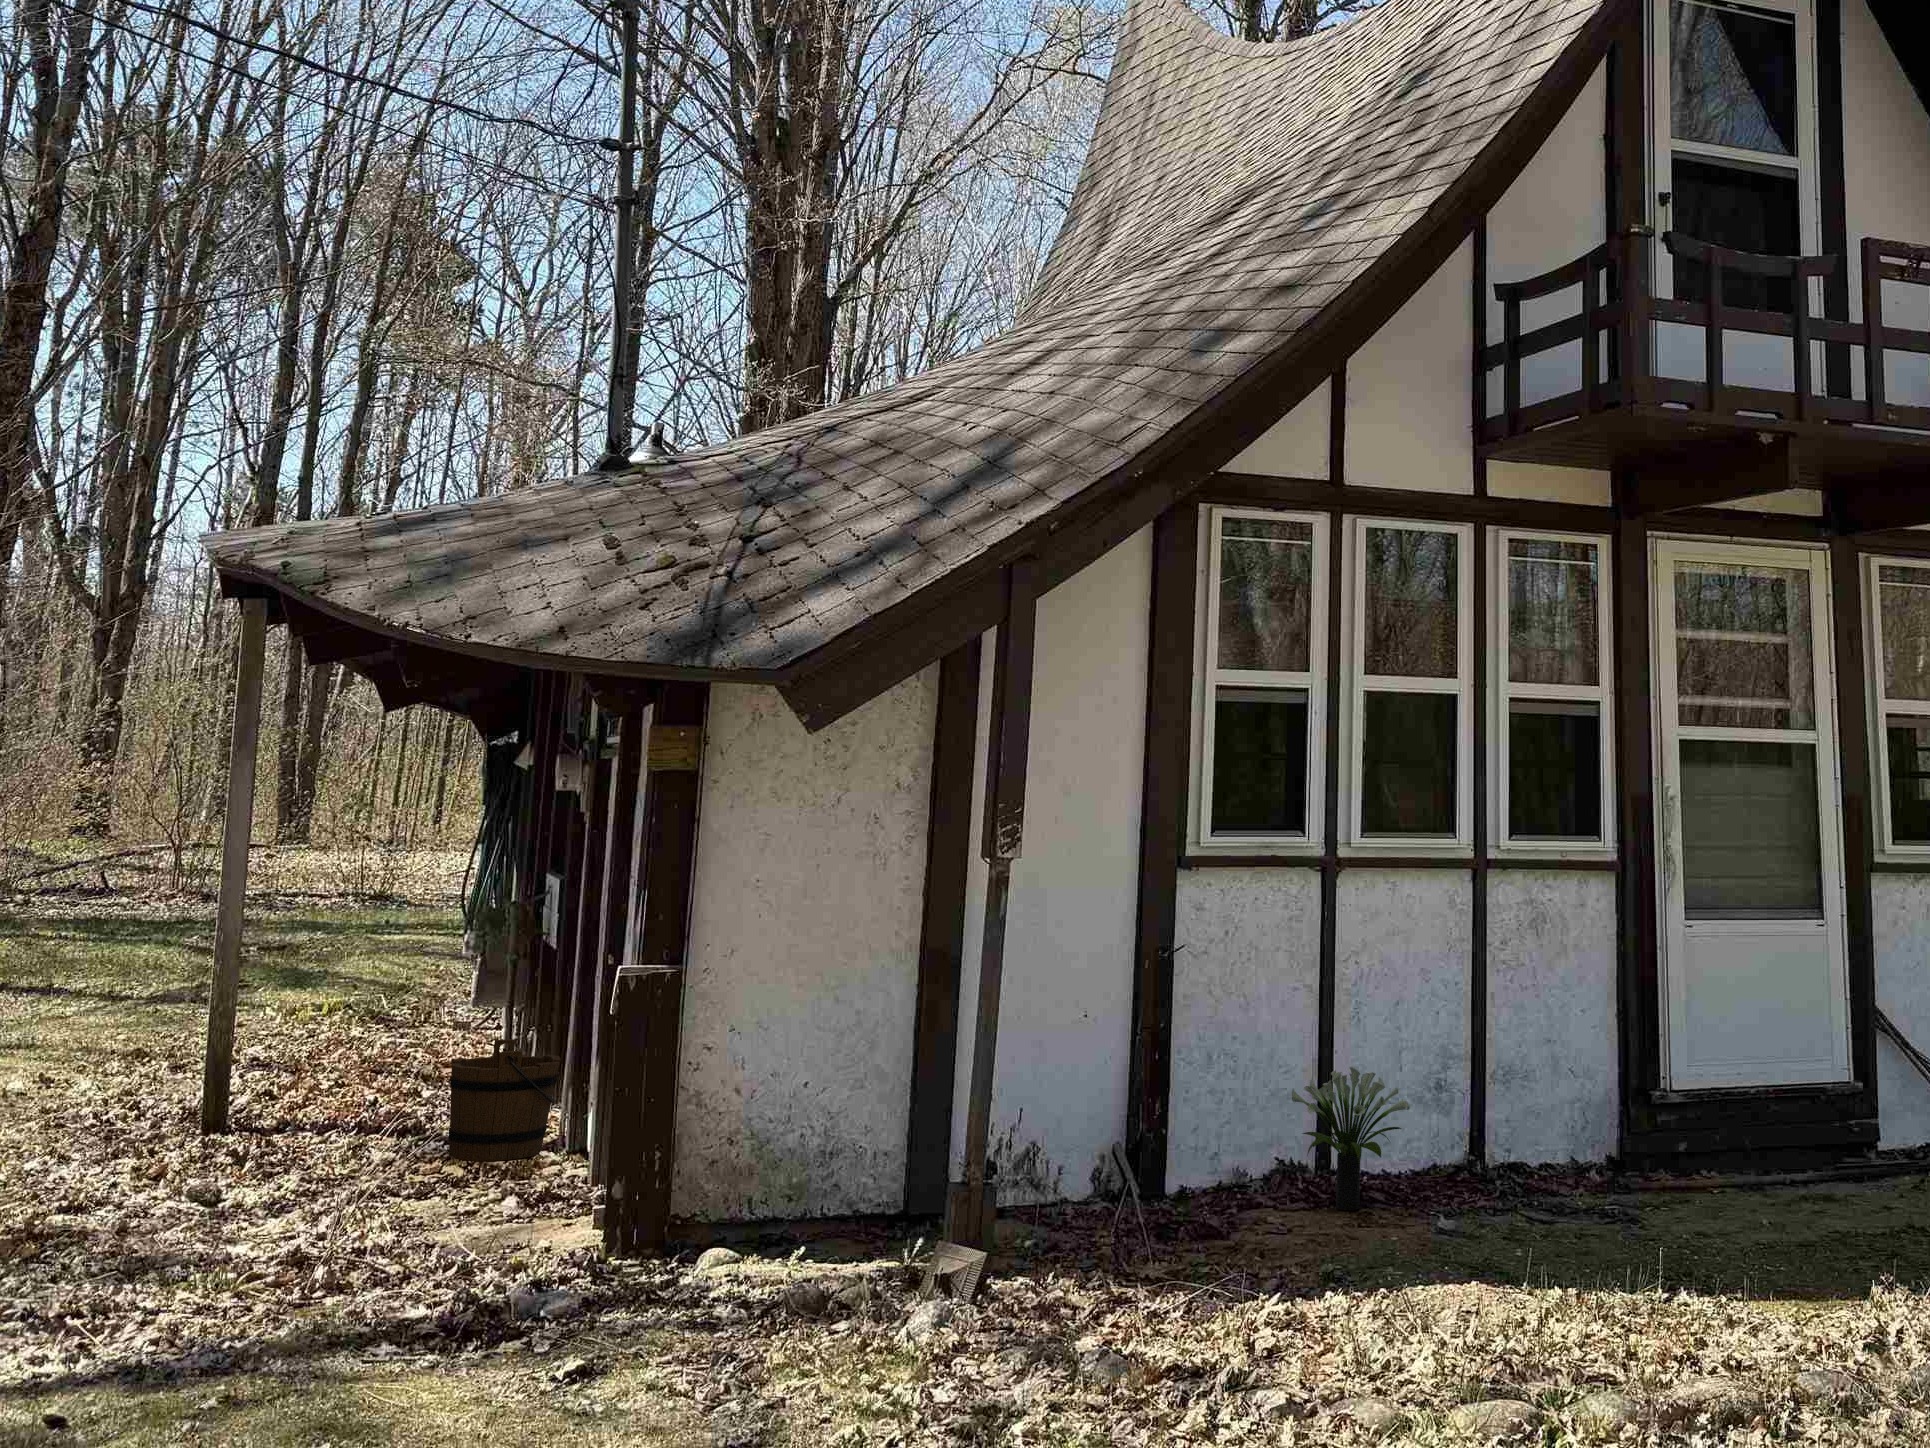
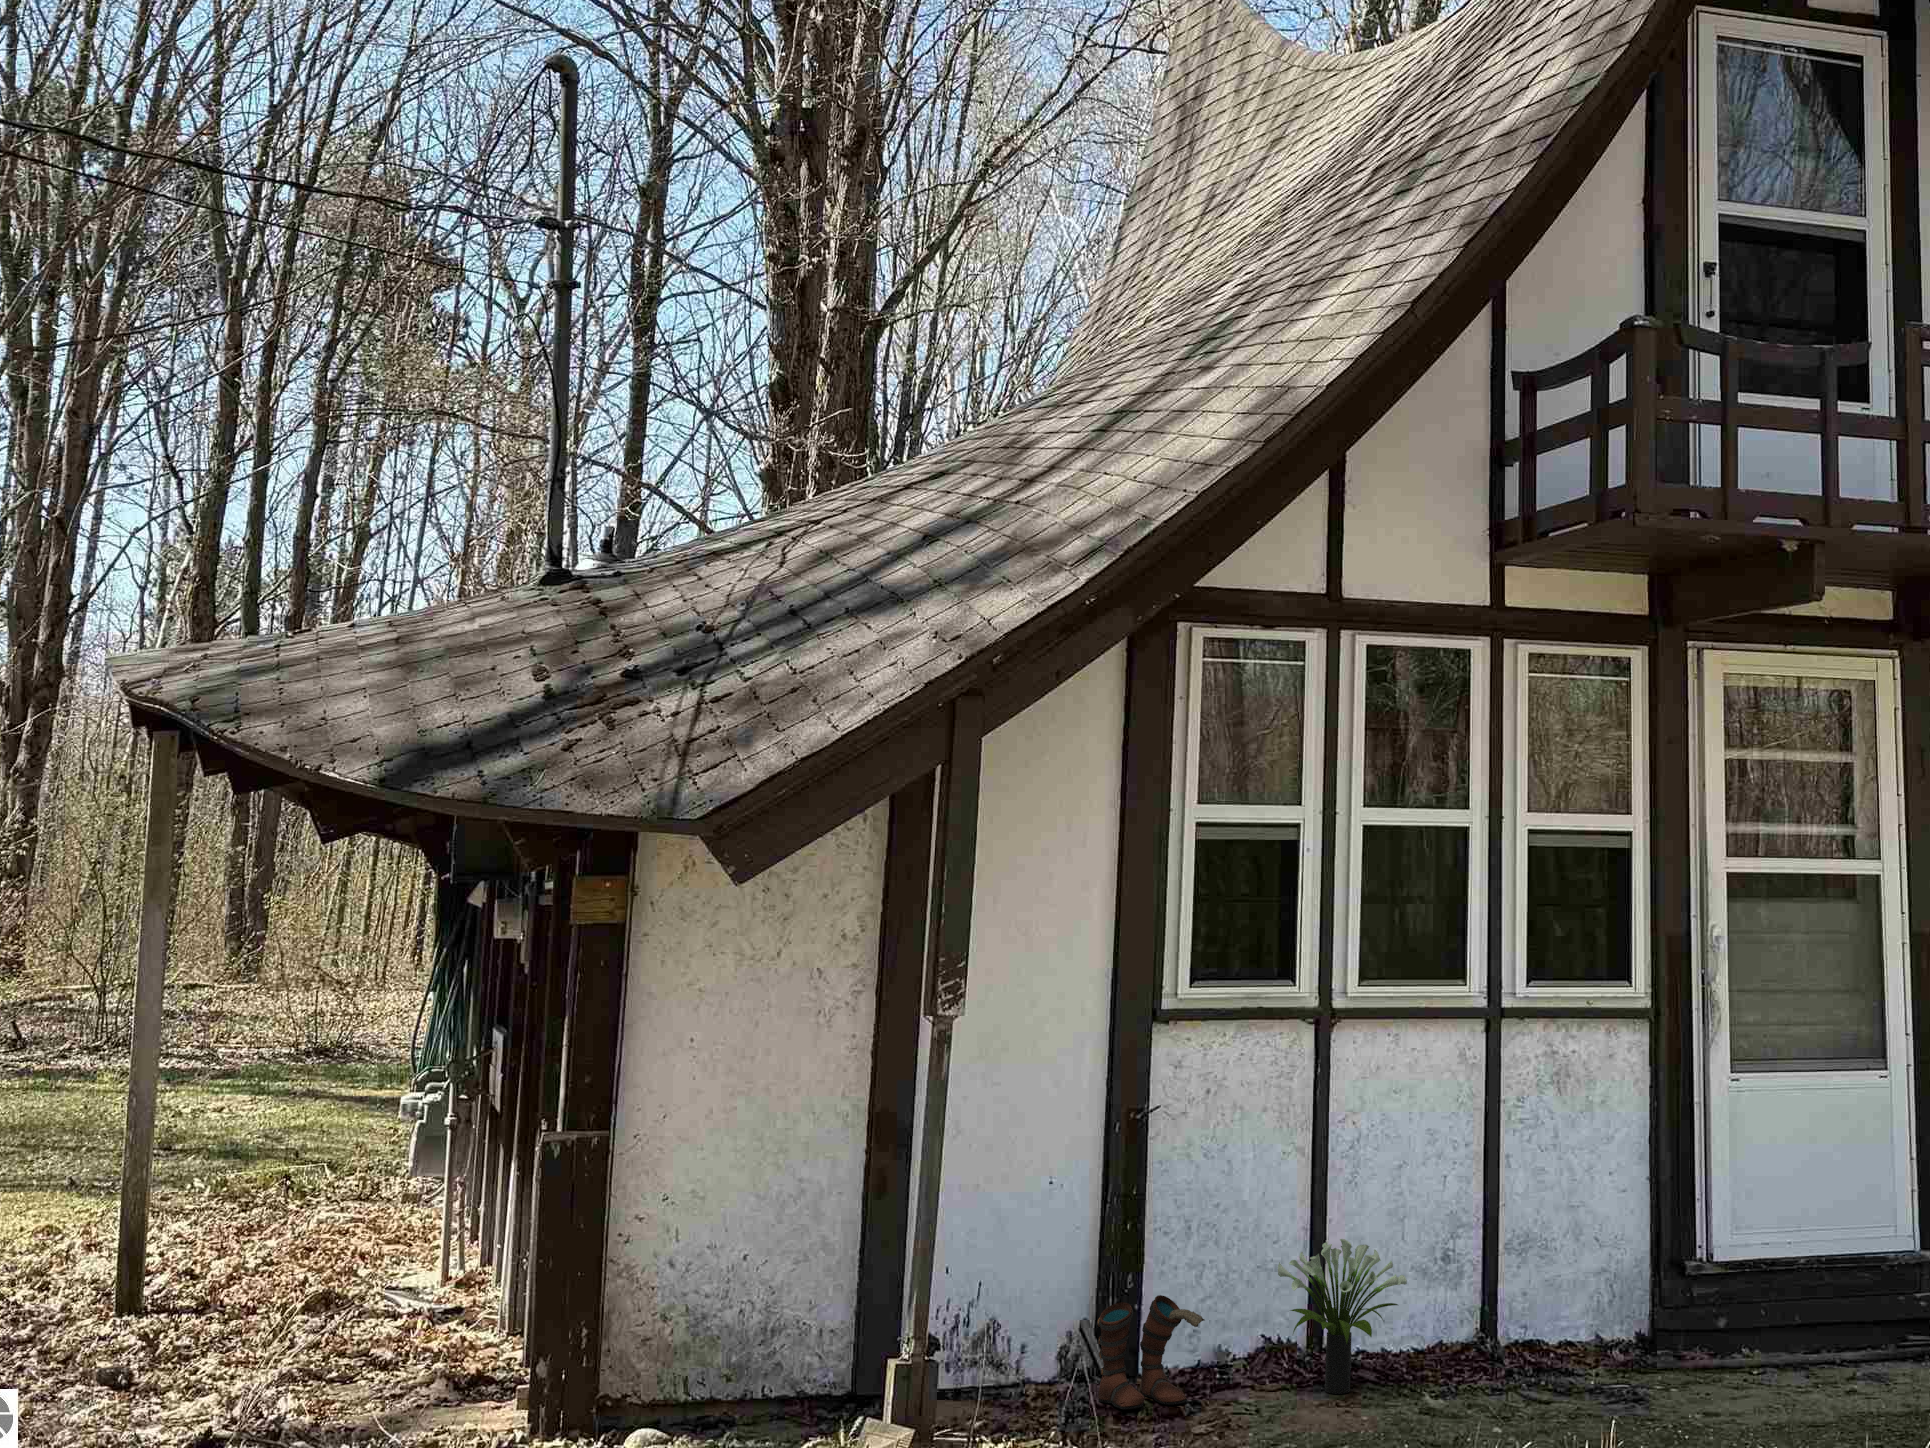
bucket: present [449,1039,561,1161] -> none [377,1207,497,1340]
boots: none [1128,1118,1227,1224] -> present [1097,1295,1205,1409]

